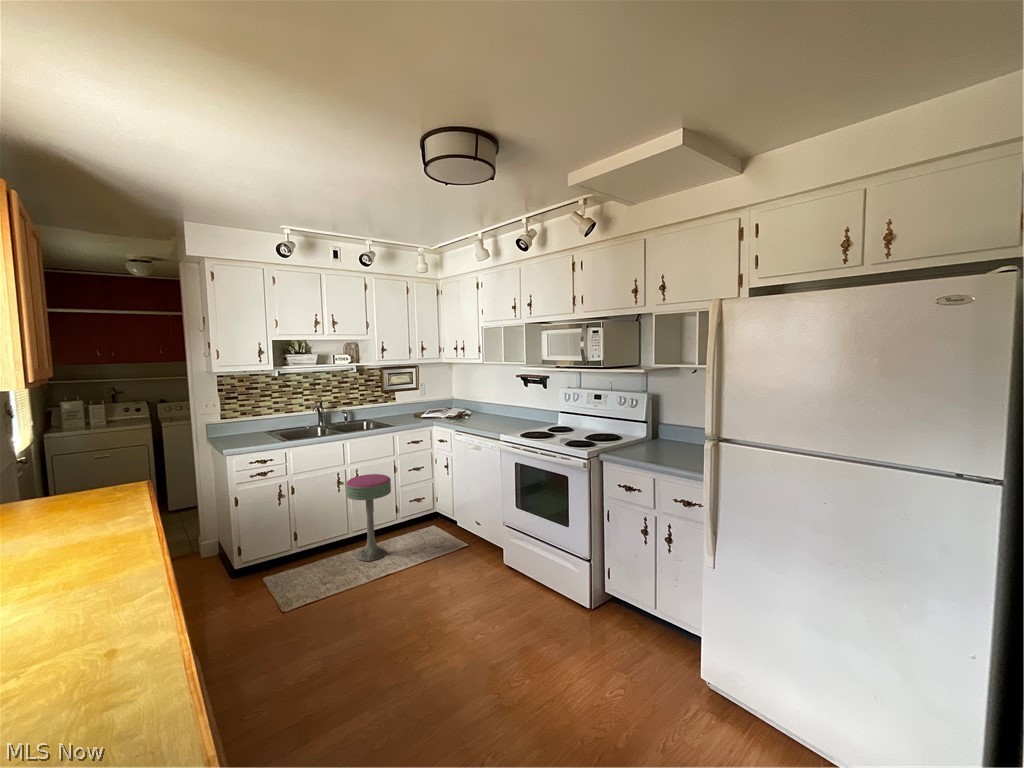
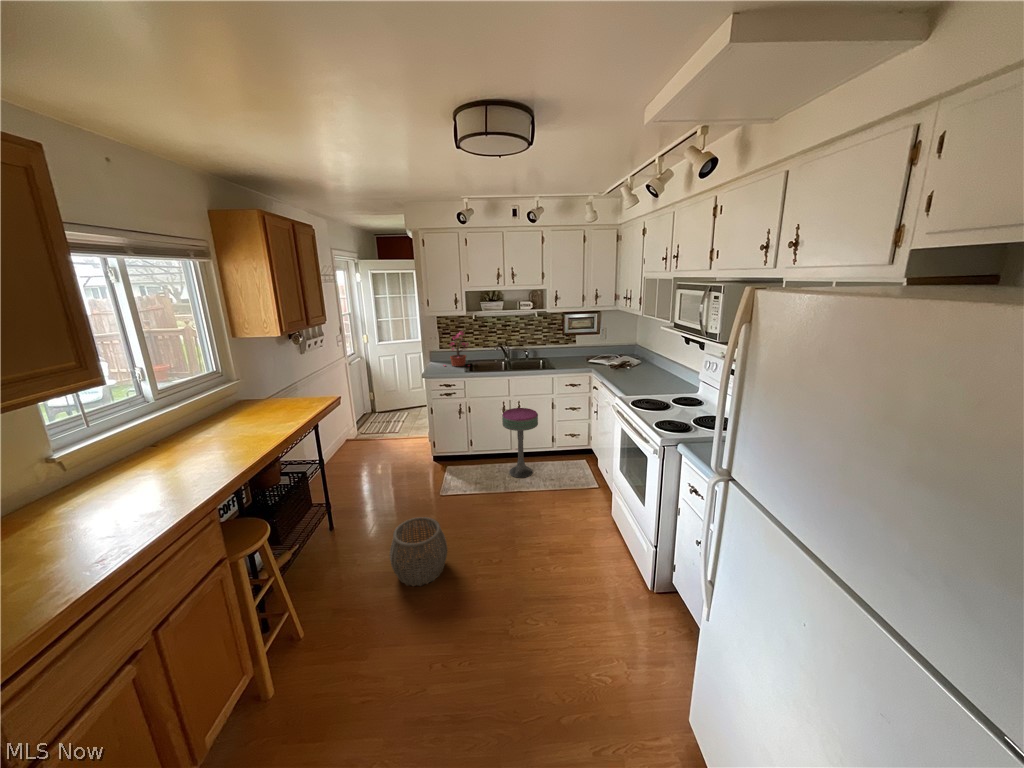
potted plant: none [236,391,279,440] -> present [444,331,469,366]
woven basket: none [292,615,374,718] -> present [390,517,447,586]

